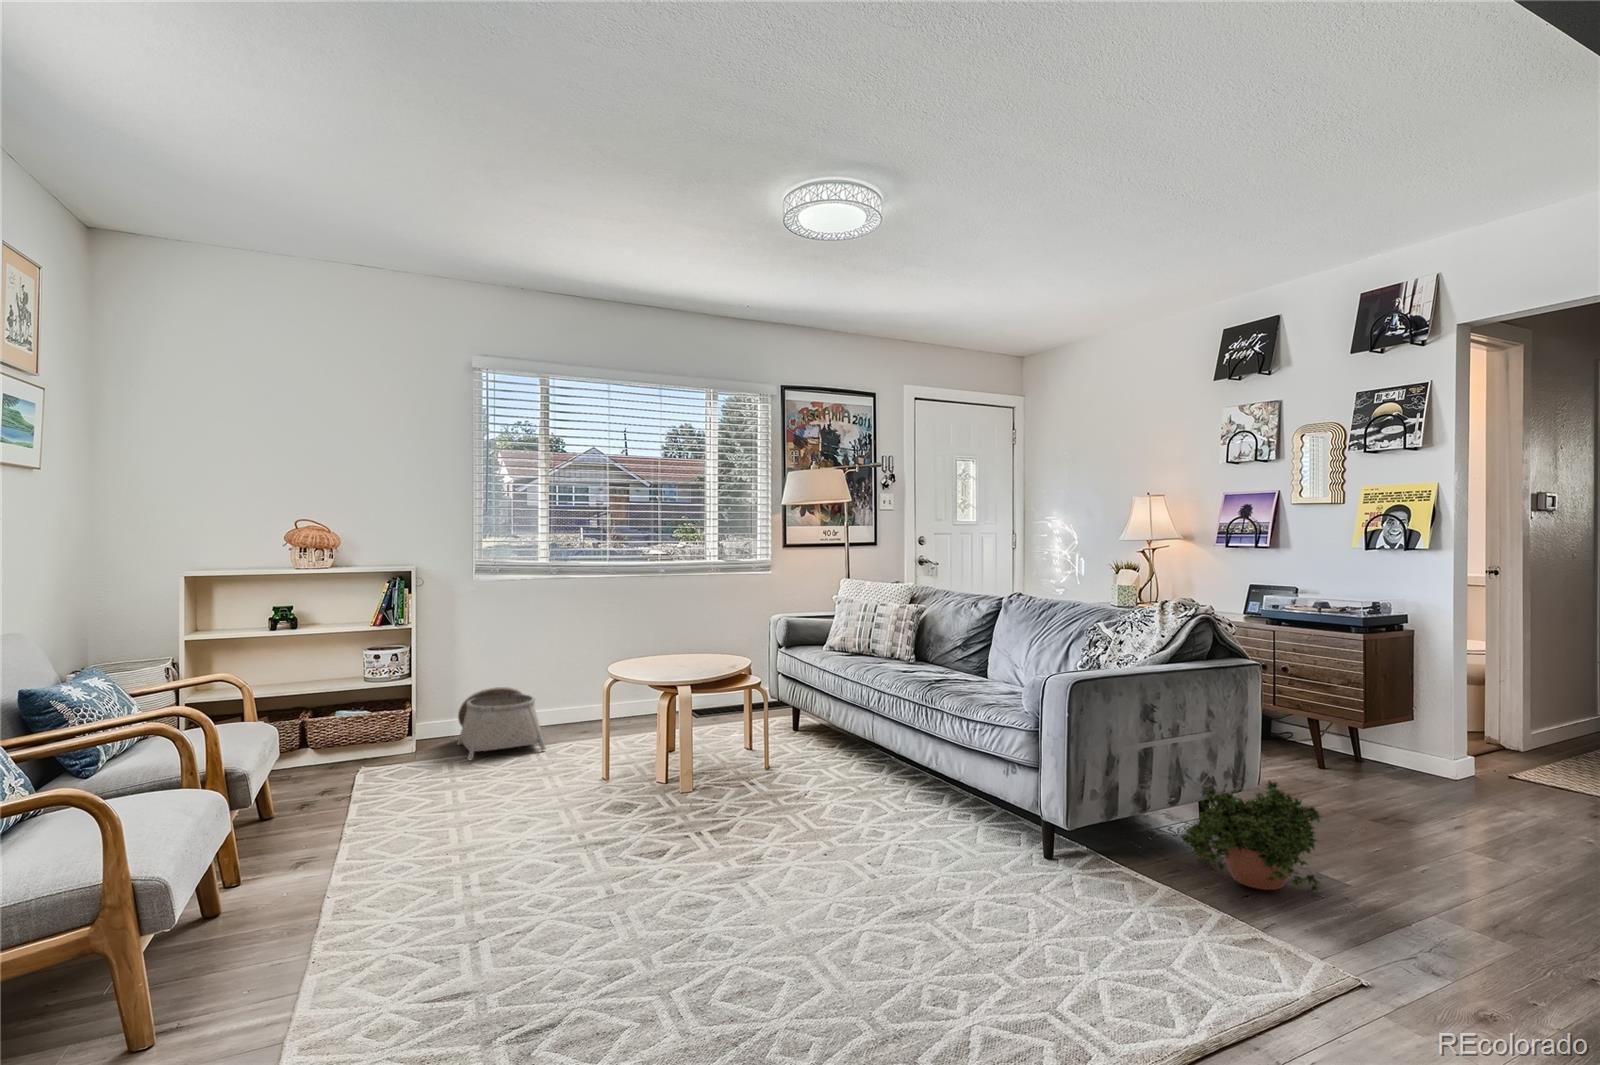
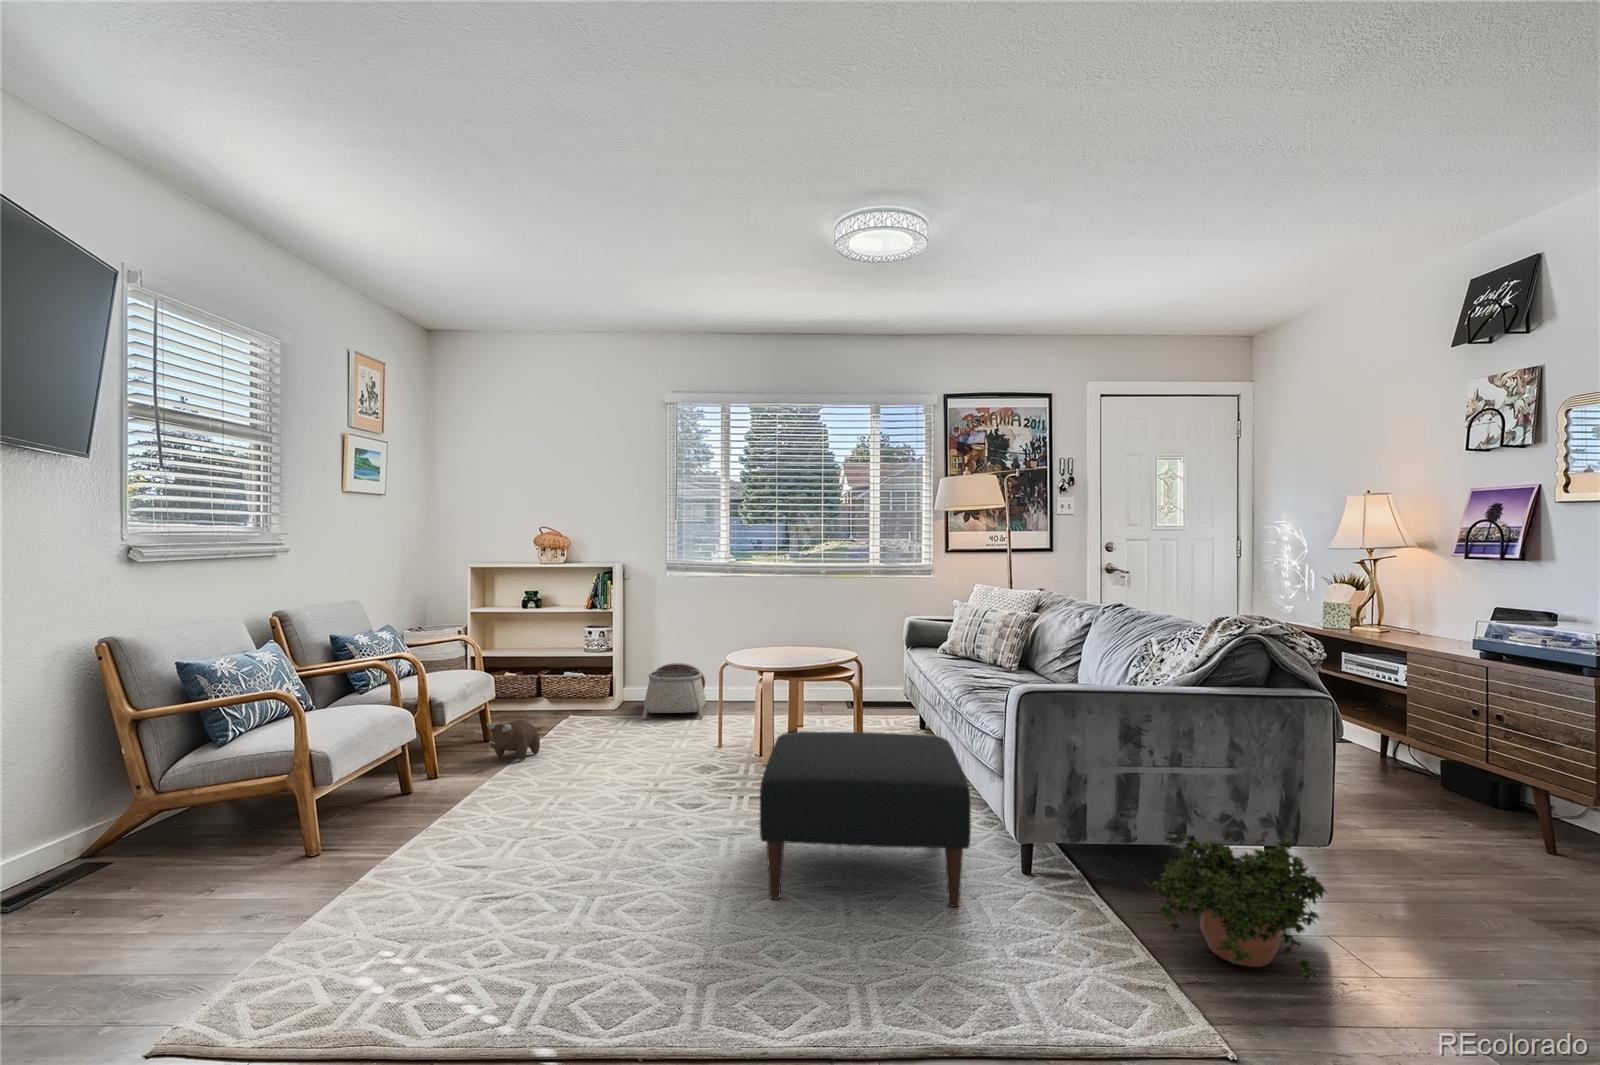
ottoman: none [782,734,1044,928] -> present [760,732,971,907]
plush toy: none [312,780,379,835] -> present [487,720,540,761]

